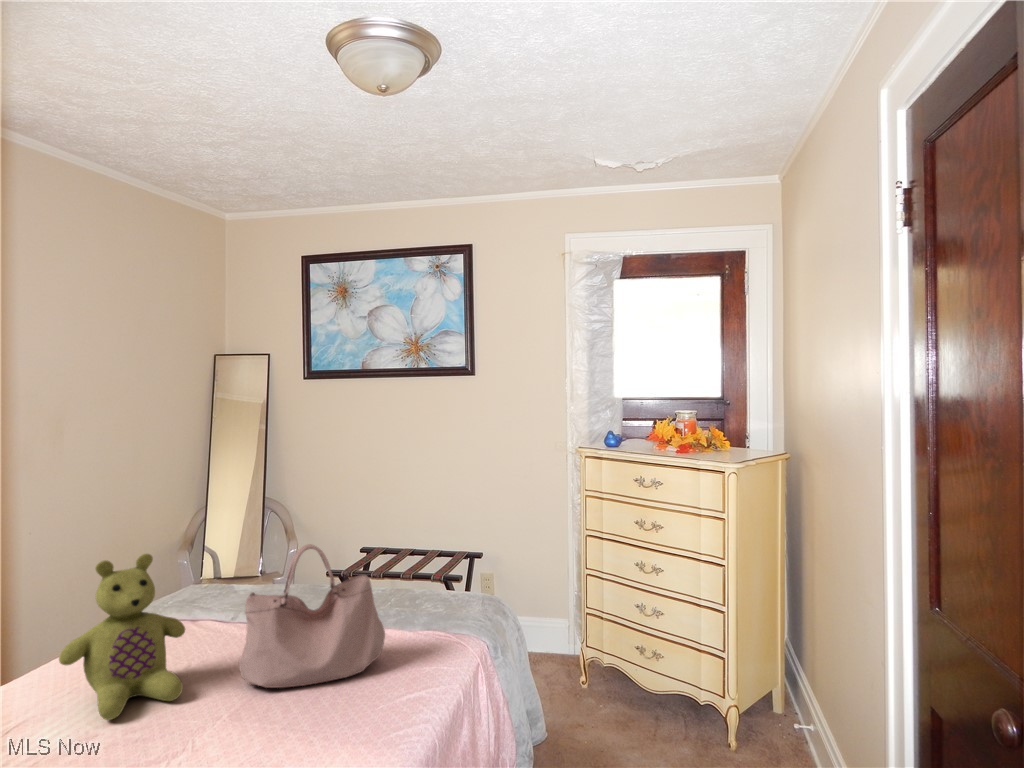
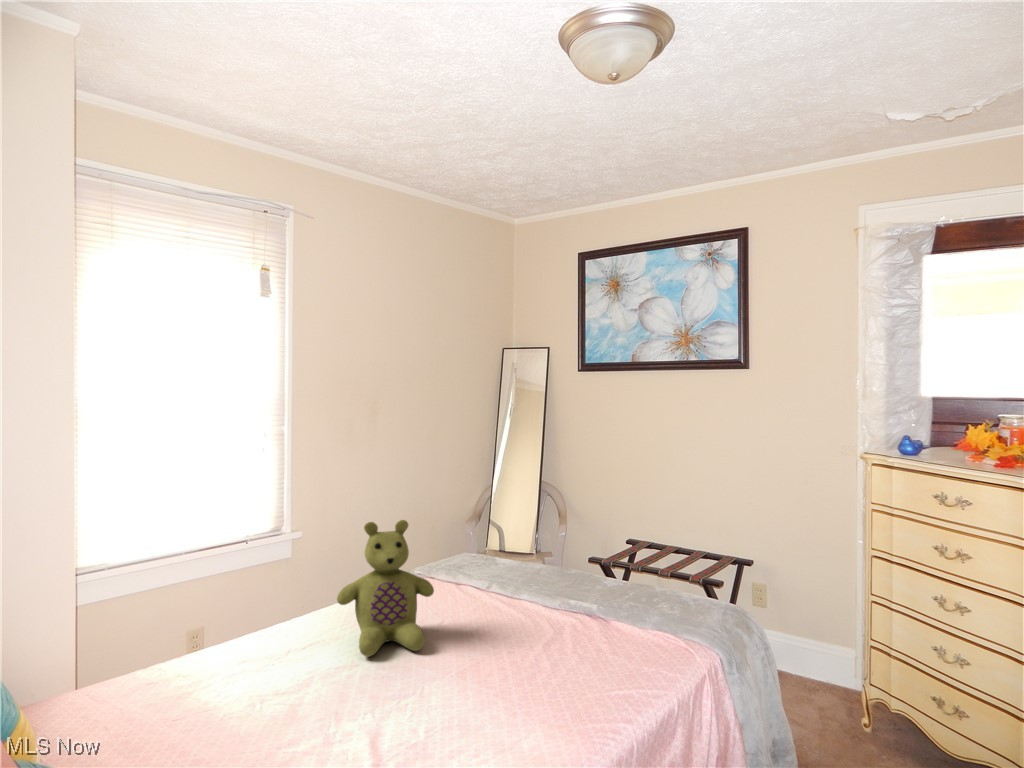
handbag: present [239,544,385,688] -> none [472,527,606,661]

